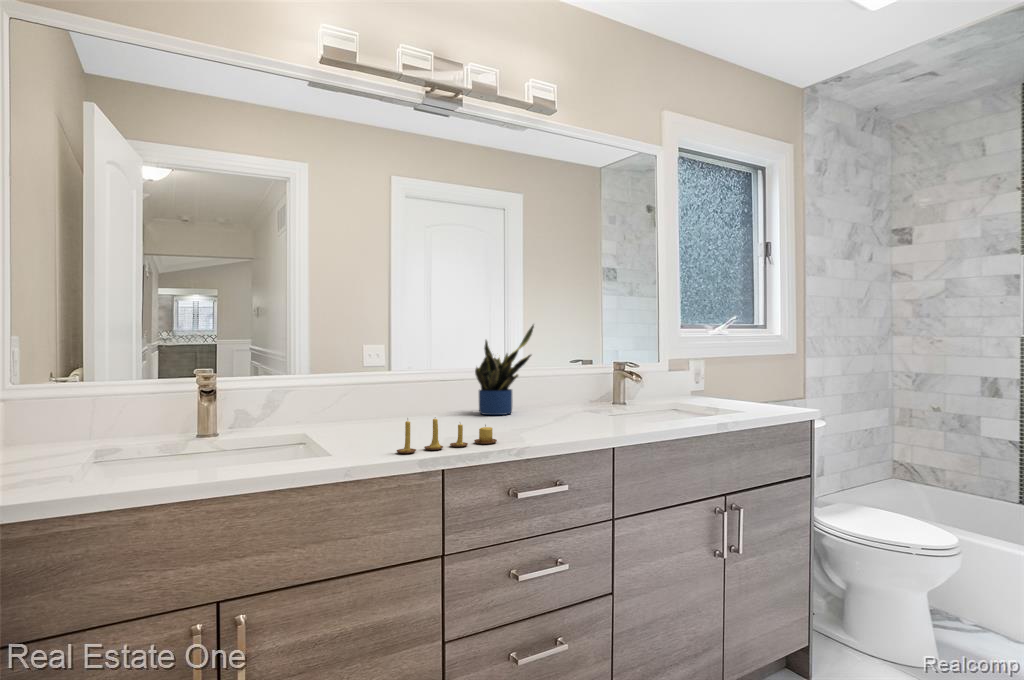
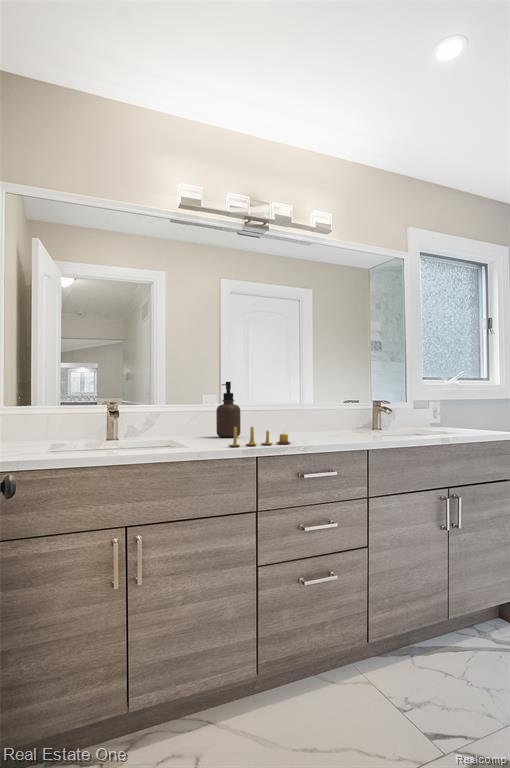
potted plant: present [475,325,534,415] -> none [276,372,317,434]
soap dispenser: none [382,339,420,426] -> present [216,382,241,438]

